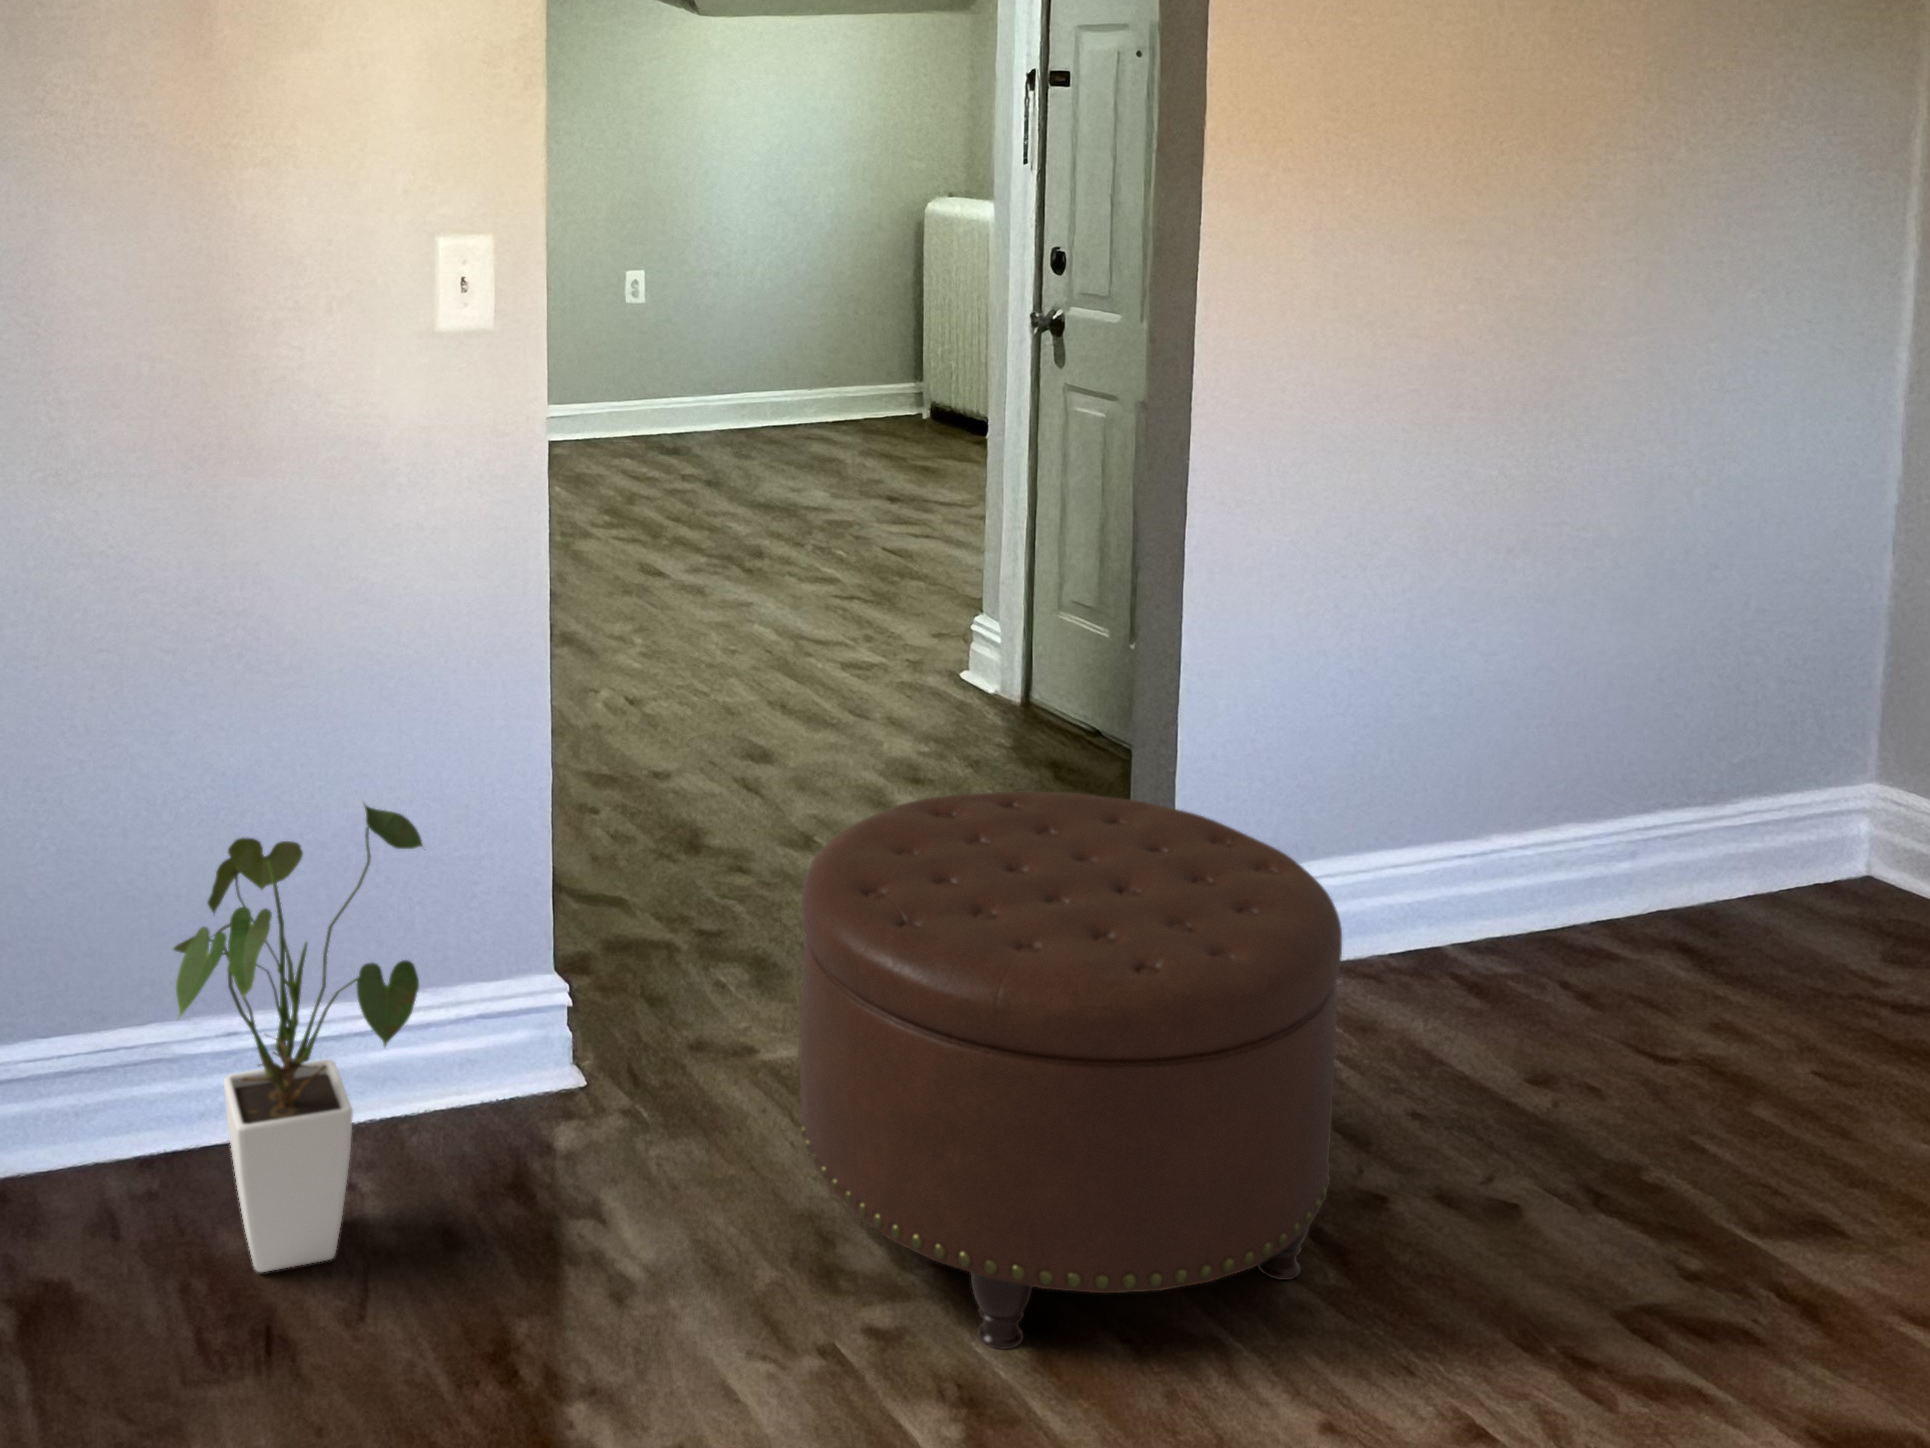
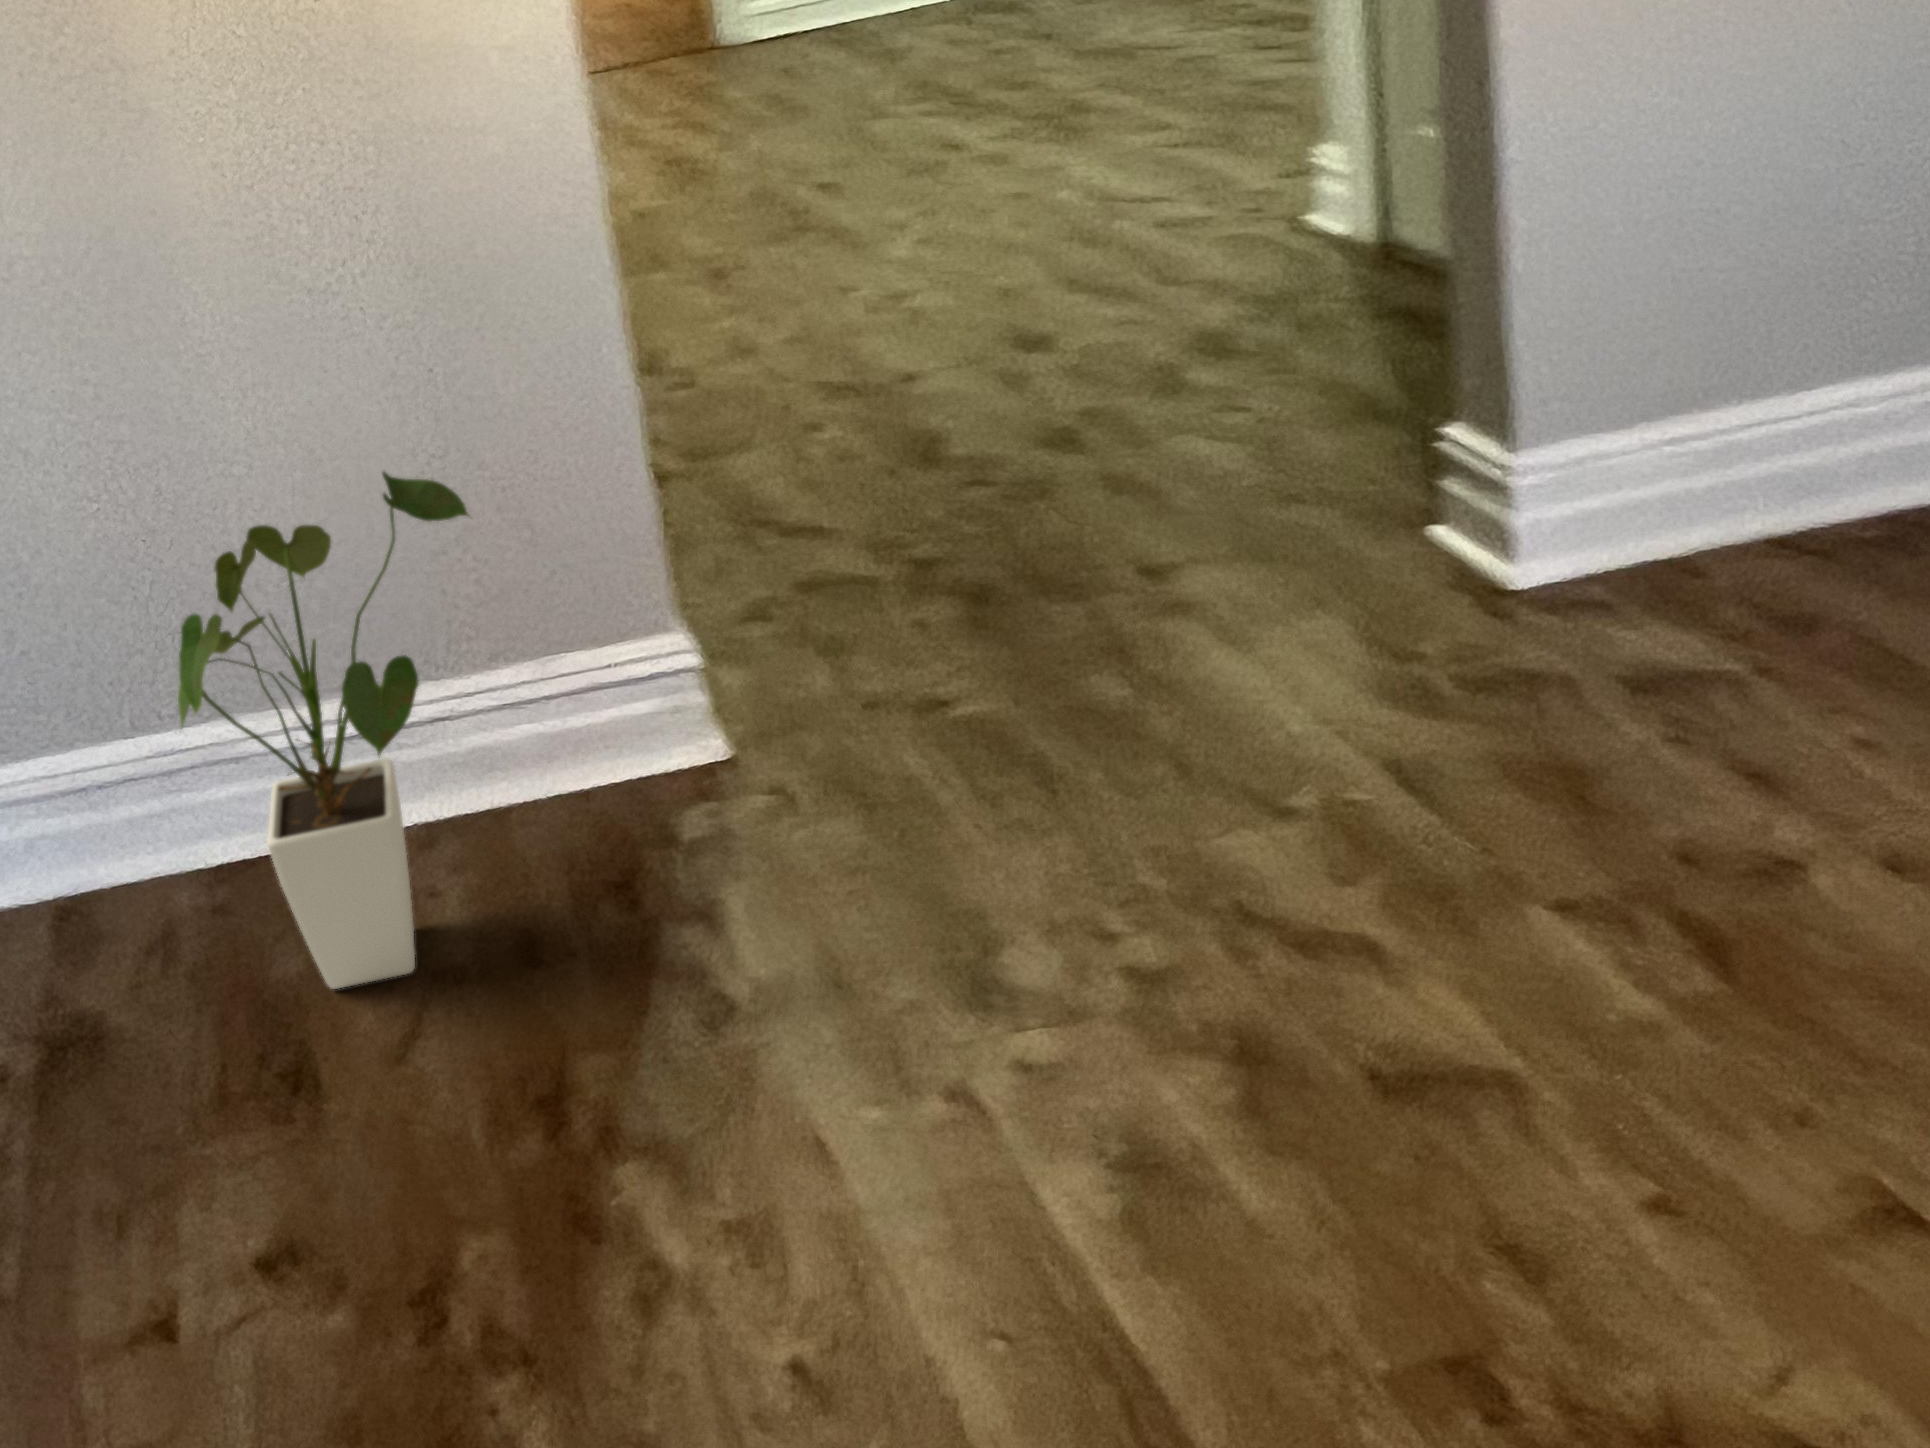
ottoman: present [799,792,1342,1349] -> none [895,368,1684,1086]

